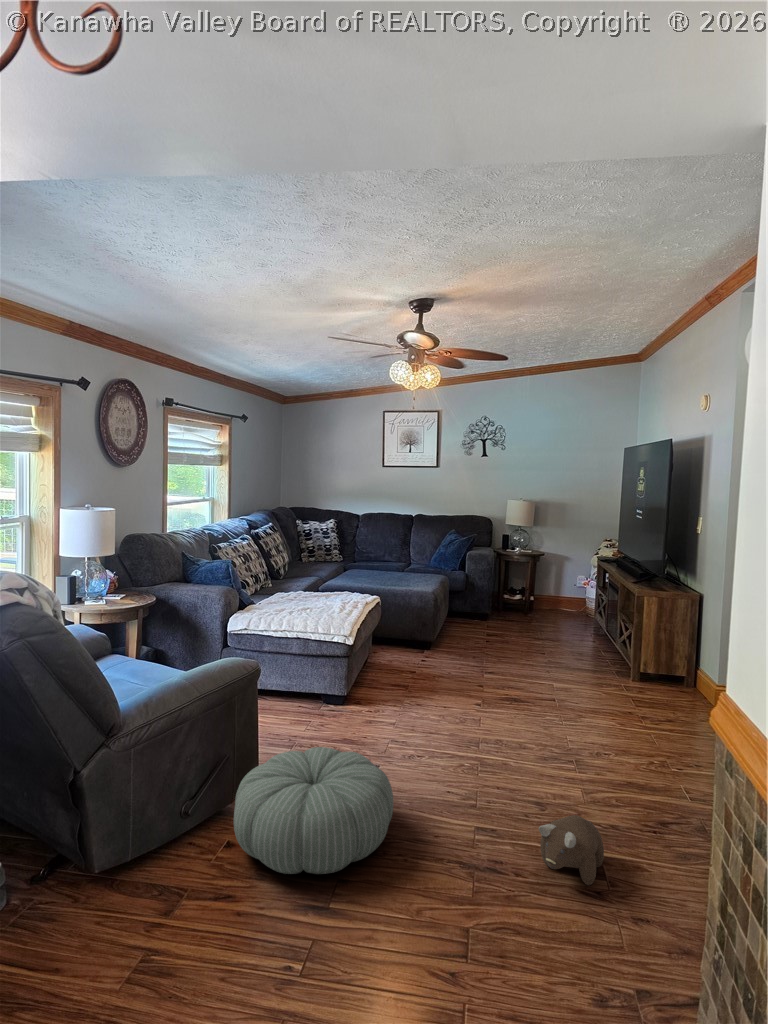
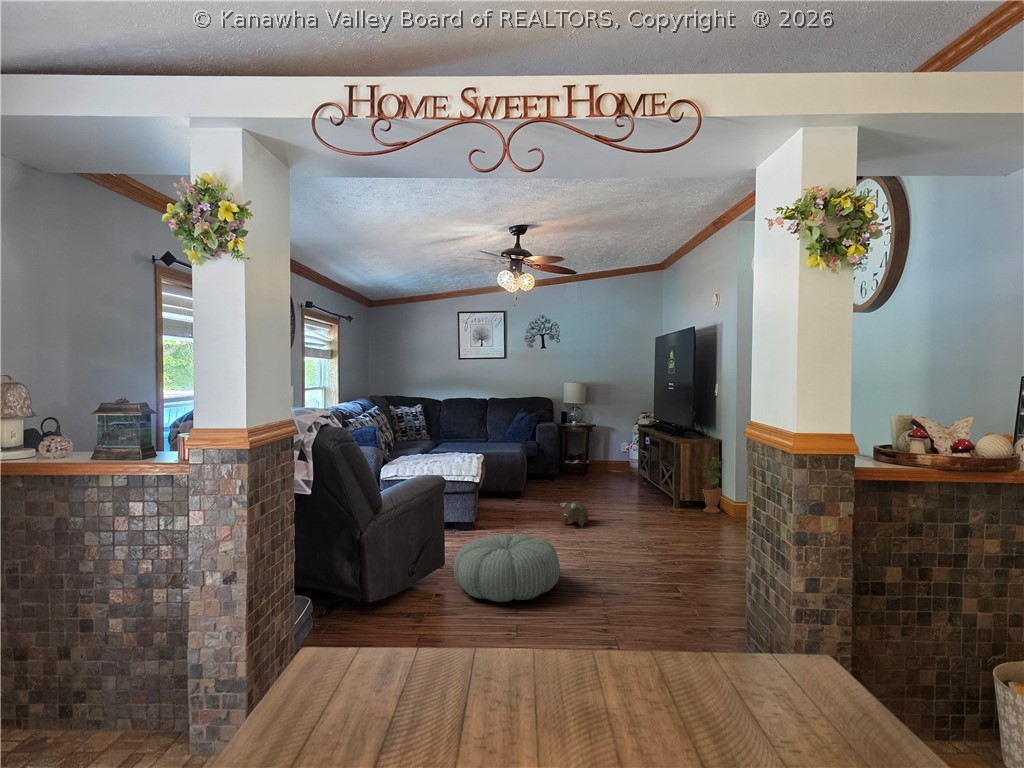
potted plant: none [661,619,705,700] -> present [702,457,724,513]
plush toy: present [539,815,604,885] -> present [560,501,588,527]

